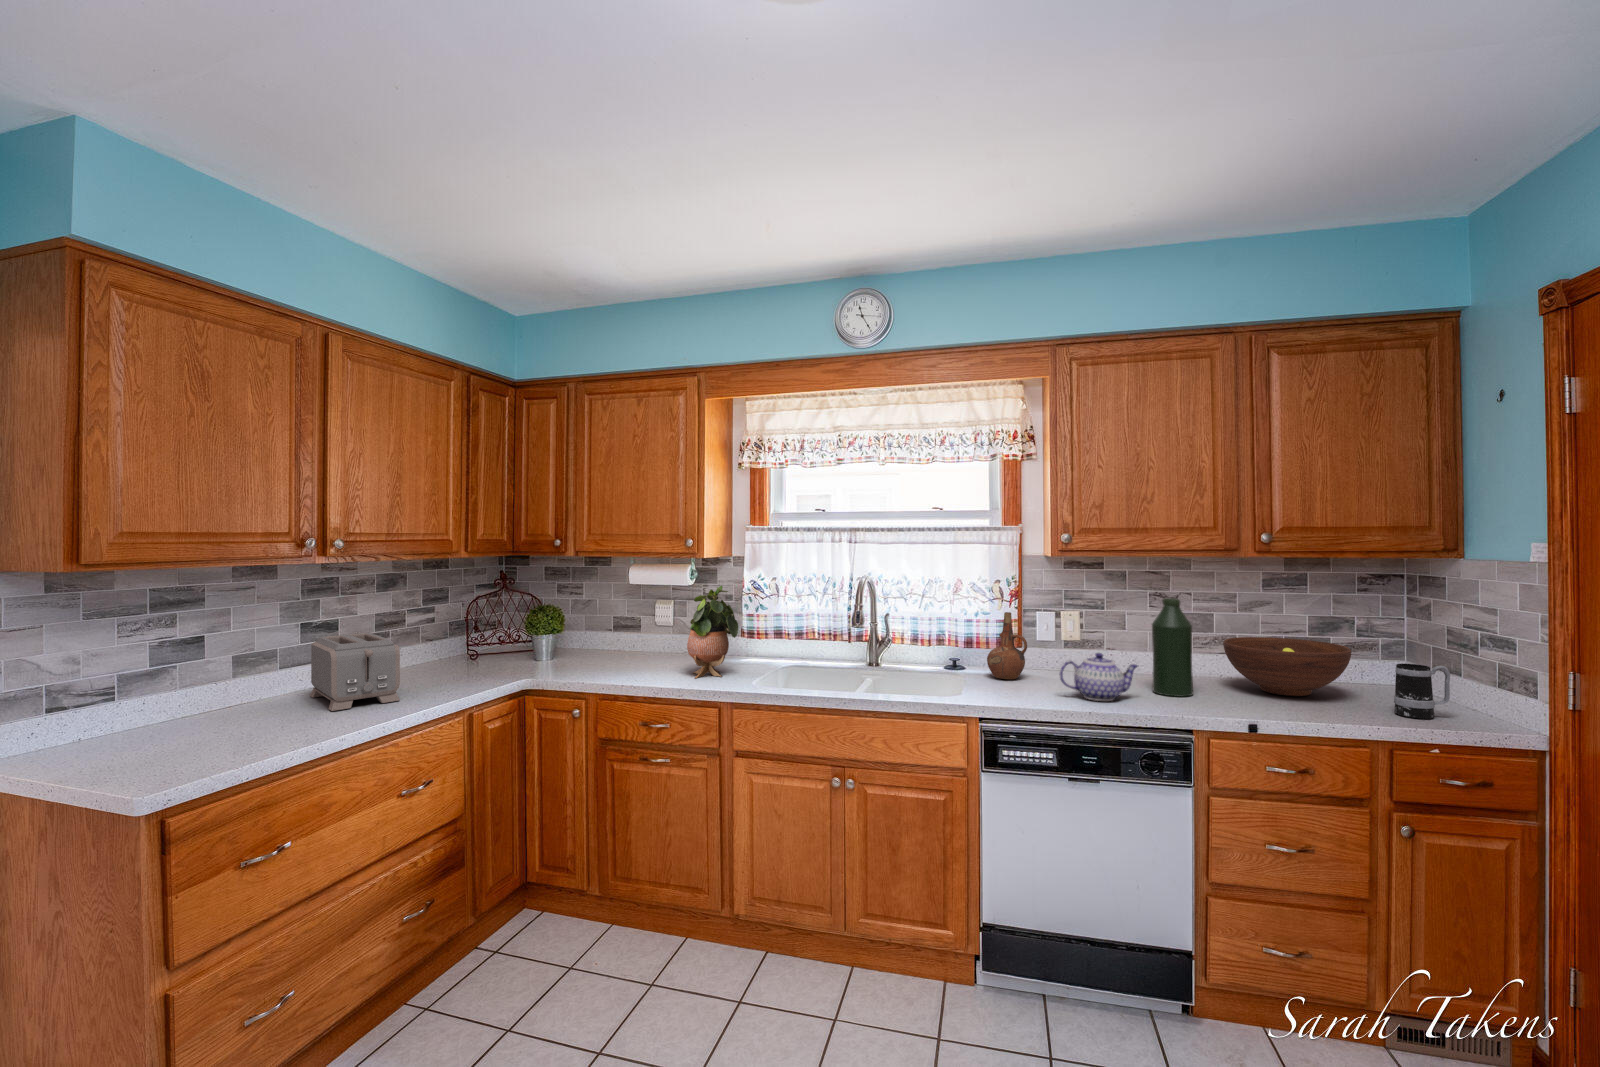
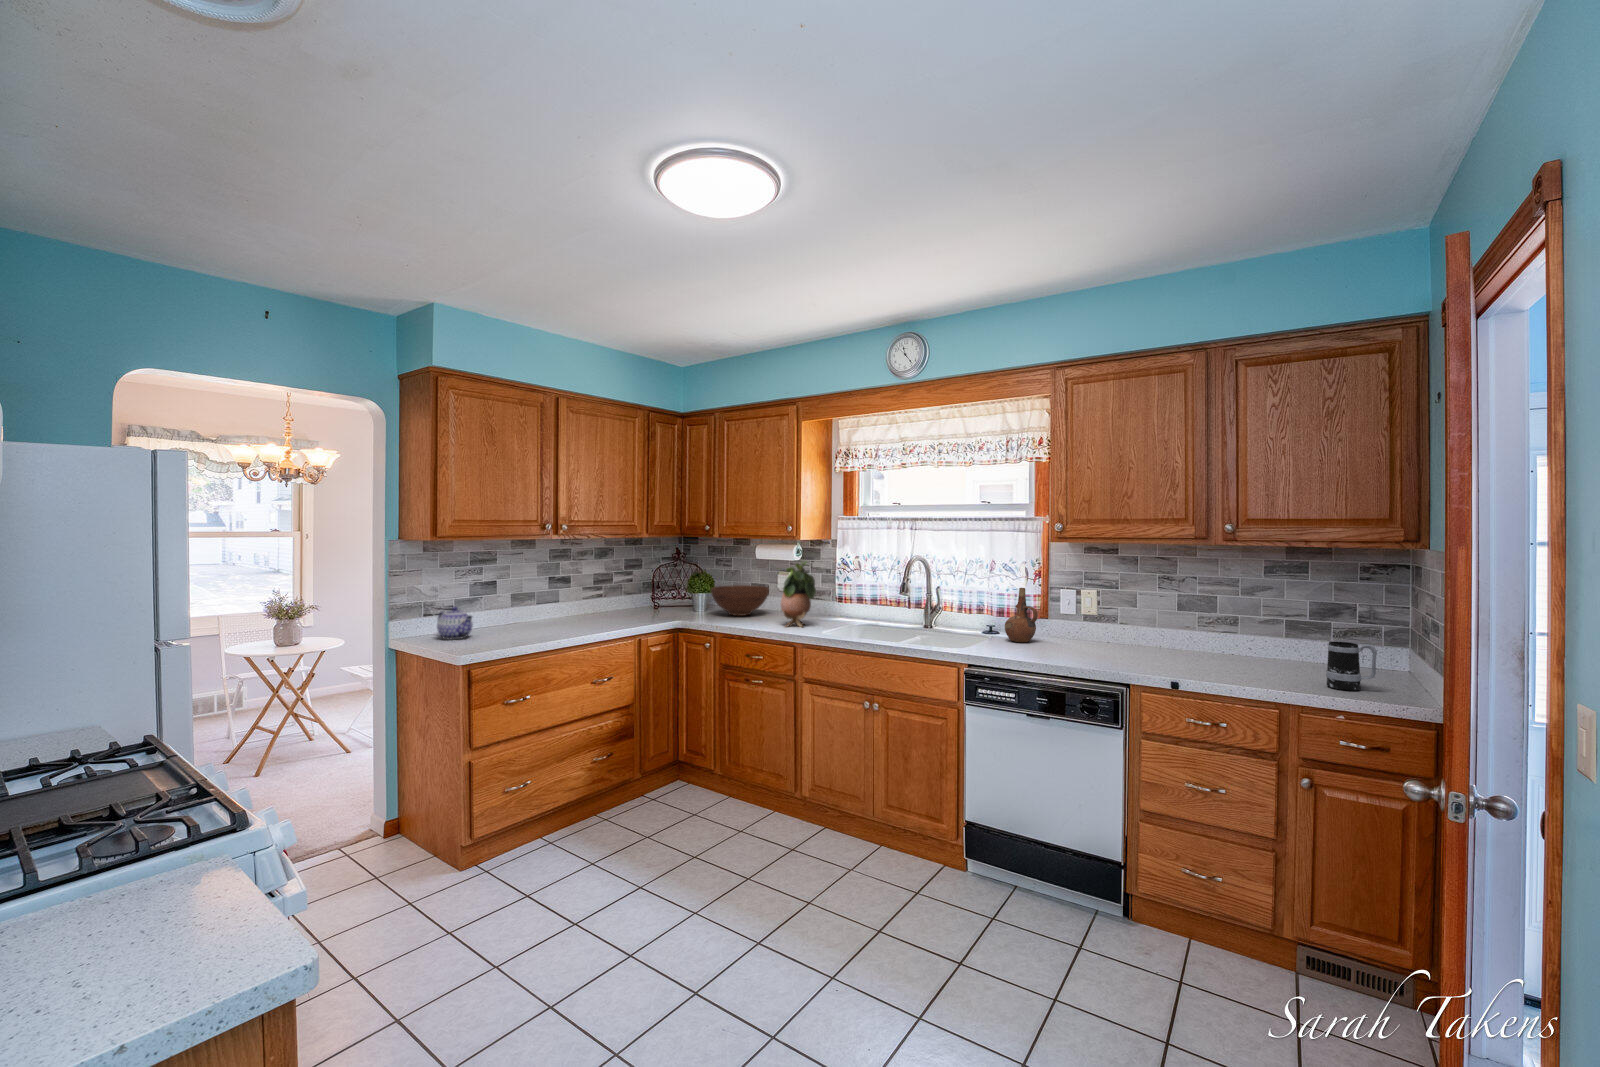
bottle: present [1152,598,1193,697] -> none [1129,579,1164,662]
toaster: present [310,633,400,711] -> none [552,585,597,629]
fruit bowl: present [1223,637,1351,696] -> present [711,585,769,616]
teapot: present [1059,653,1138,701] -> present [437,607,473,639]

